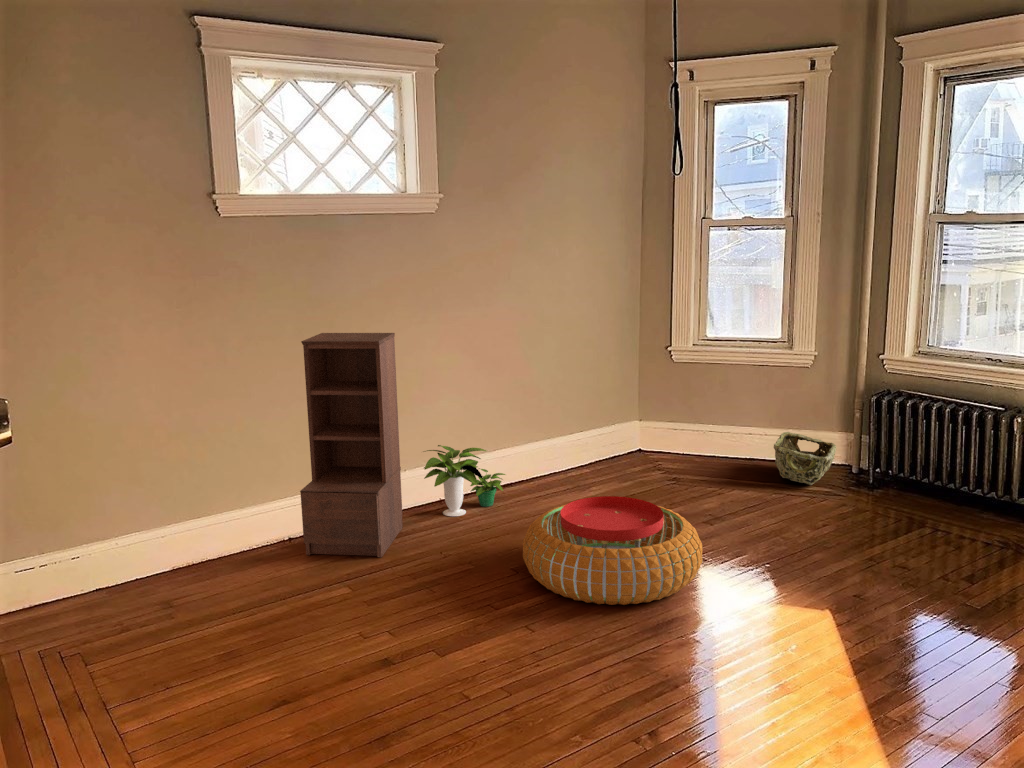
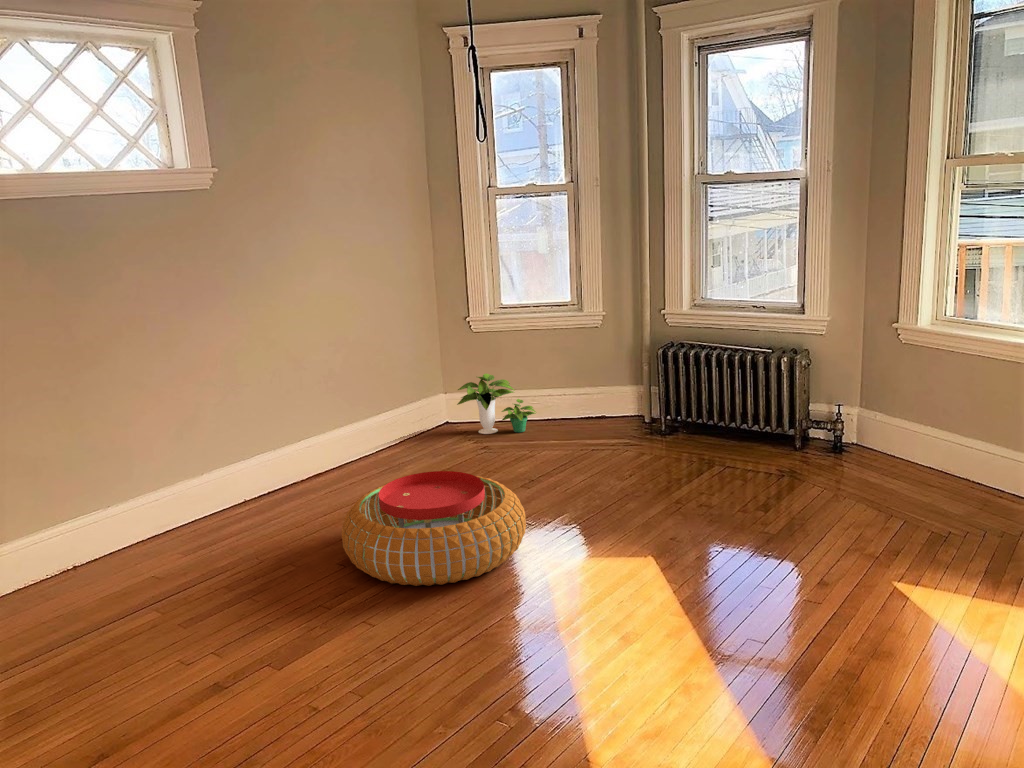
bookshelf: present [300,333,403,557] -> none [63,322,207,577]
woven basket: present [774,432,836,485] -> none [574,390,629,437]
potted plant: present [424,445,505,516] -> present [457,374,536,434]

